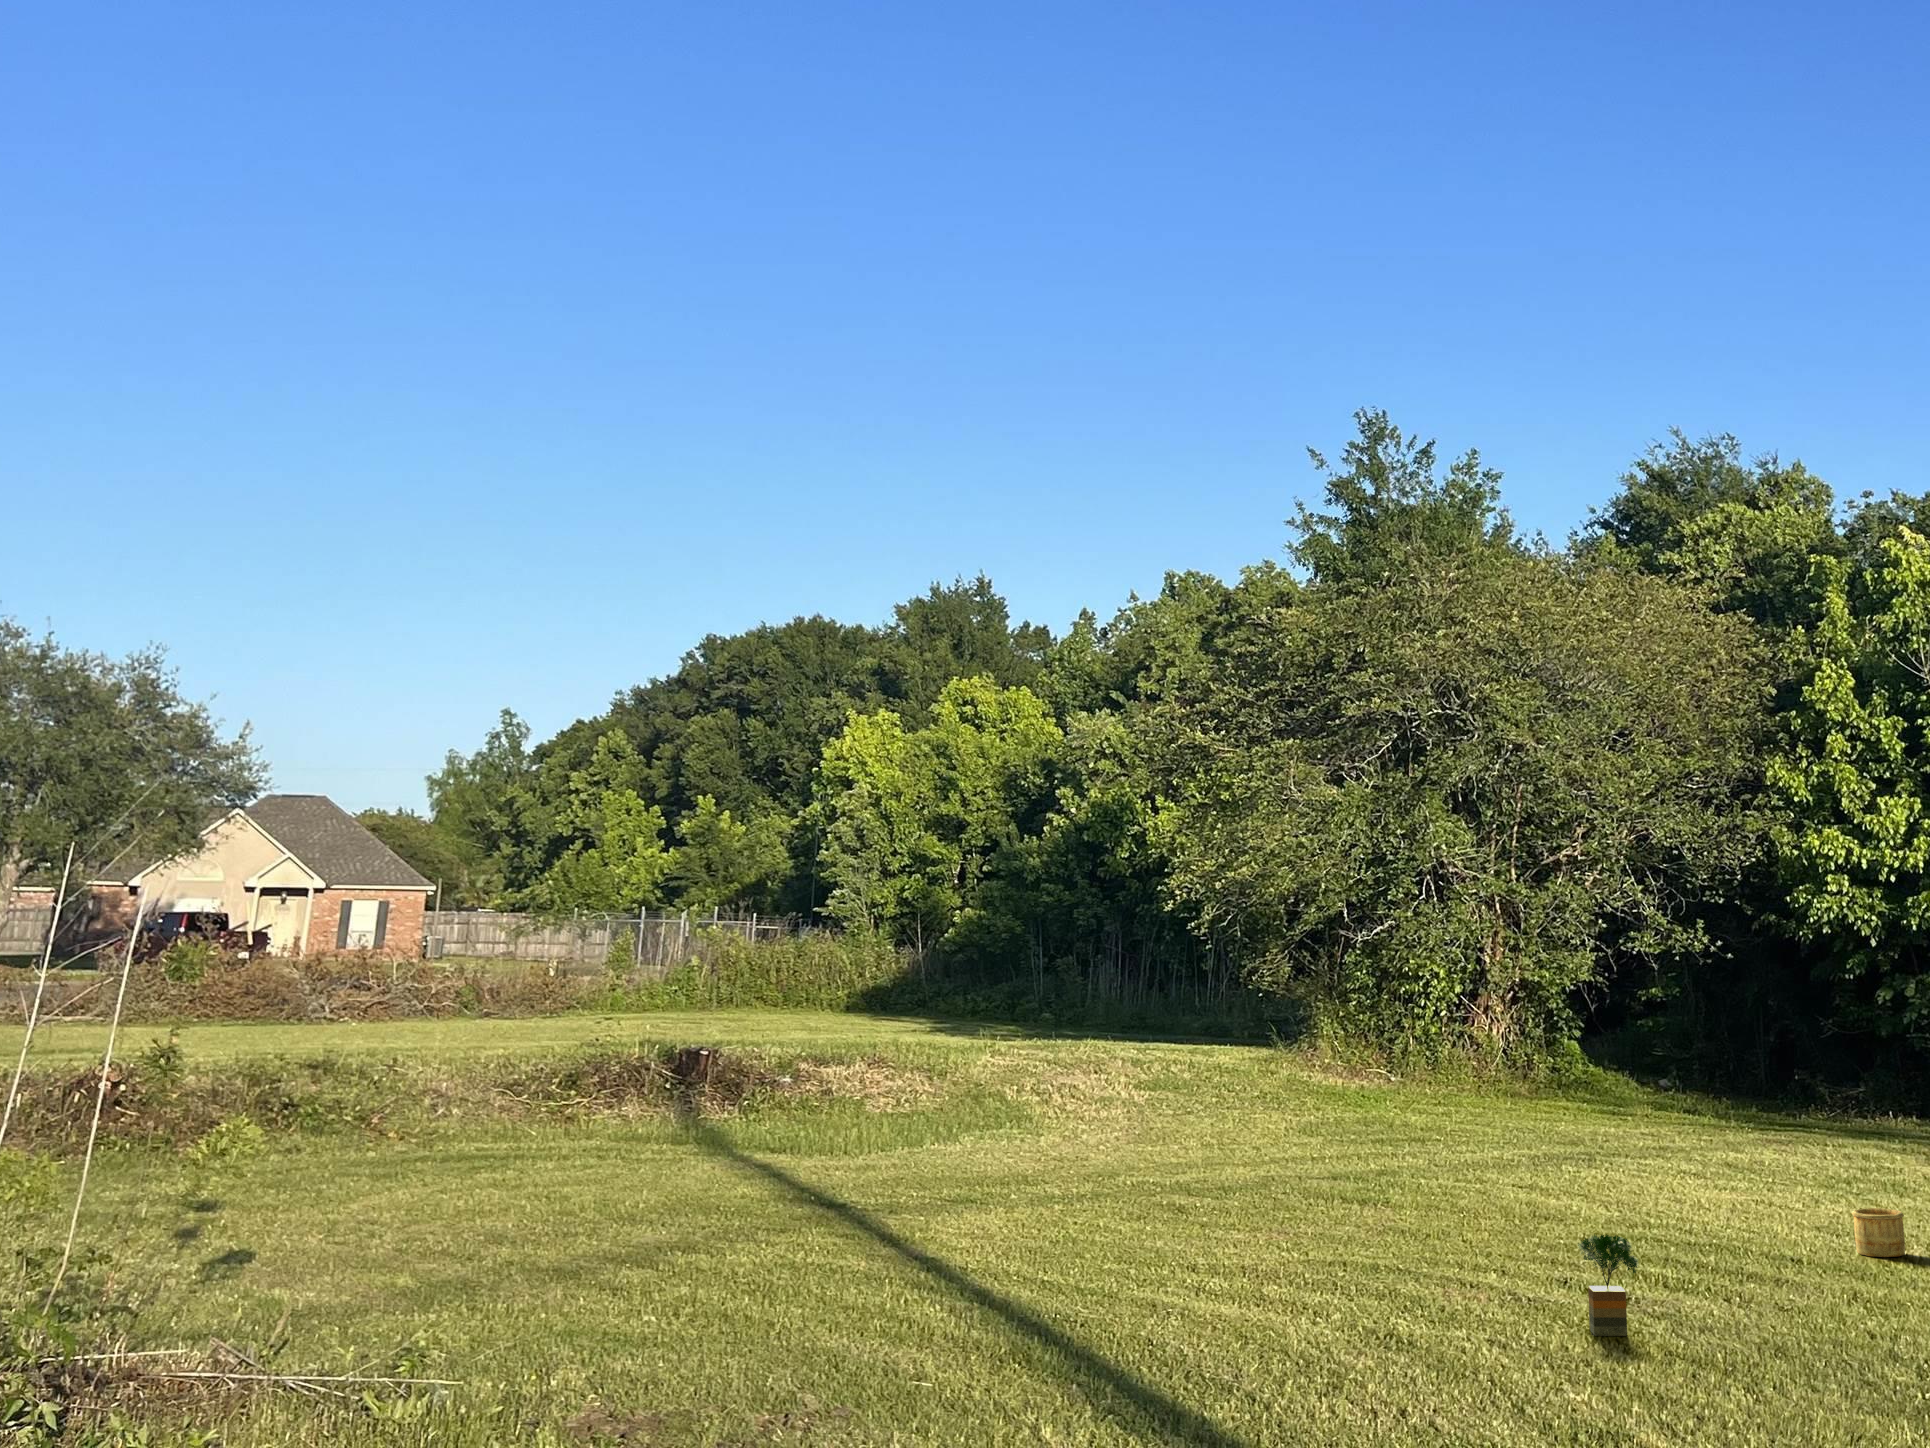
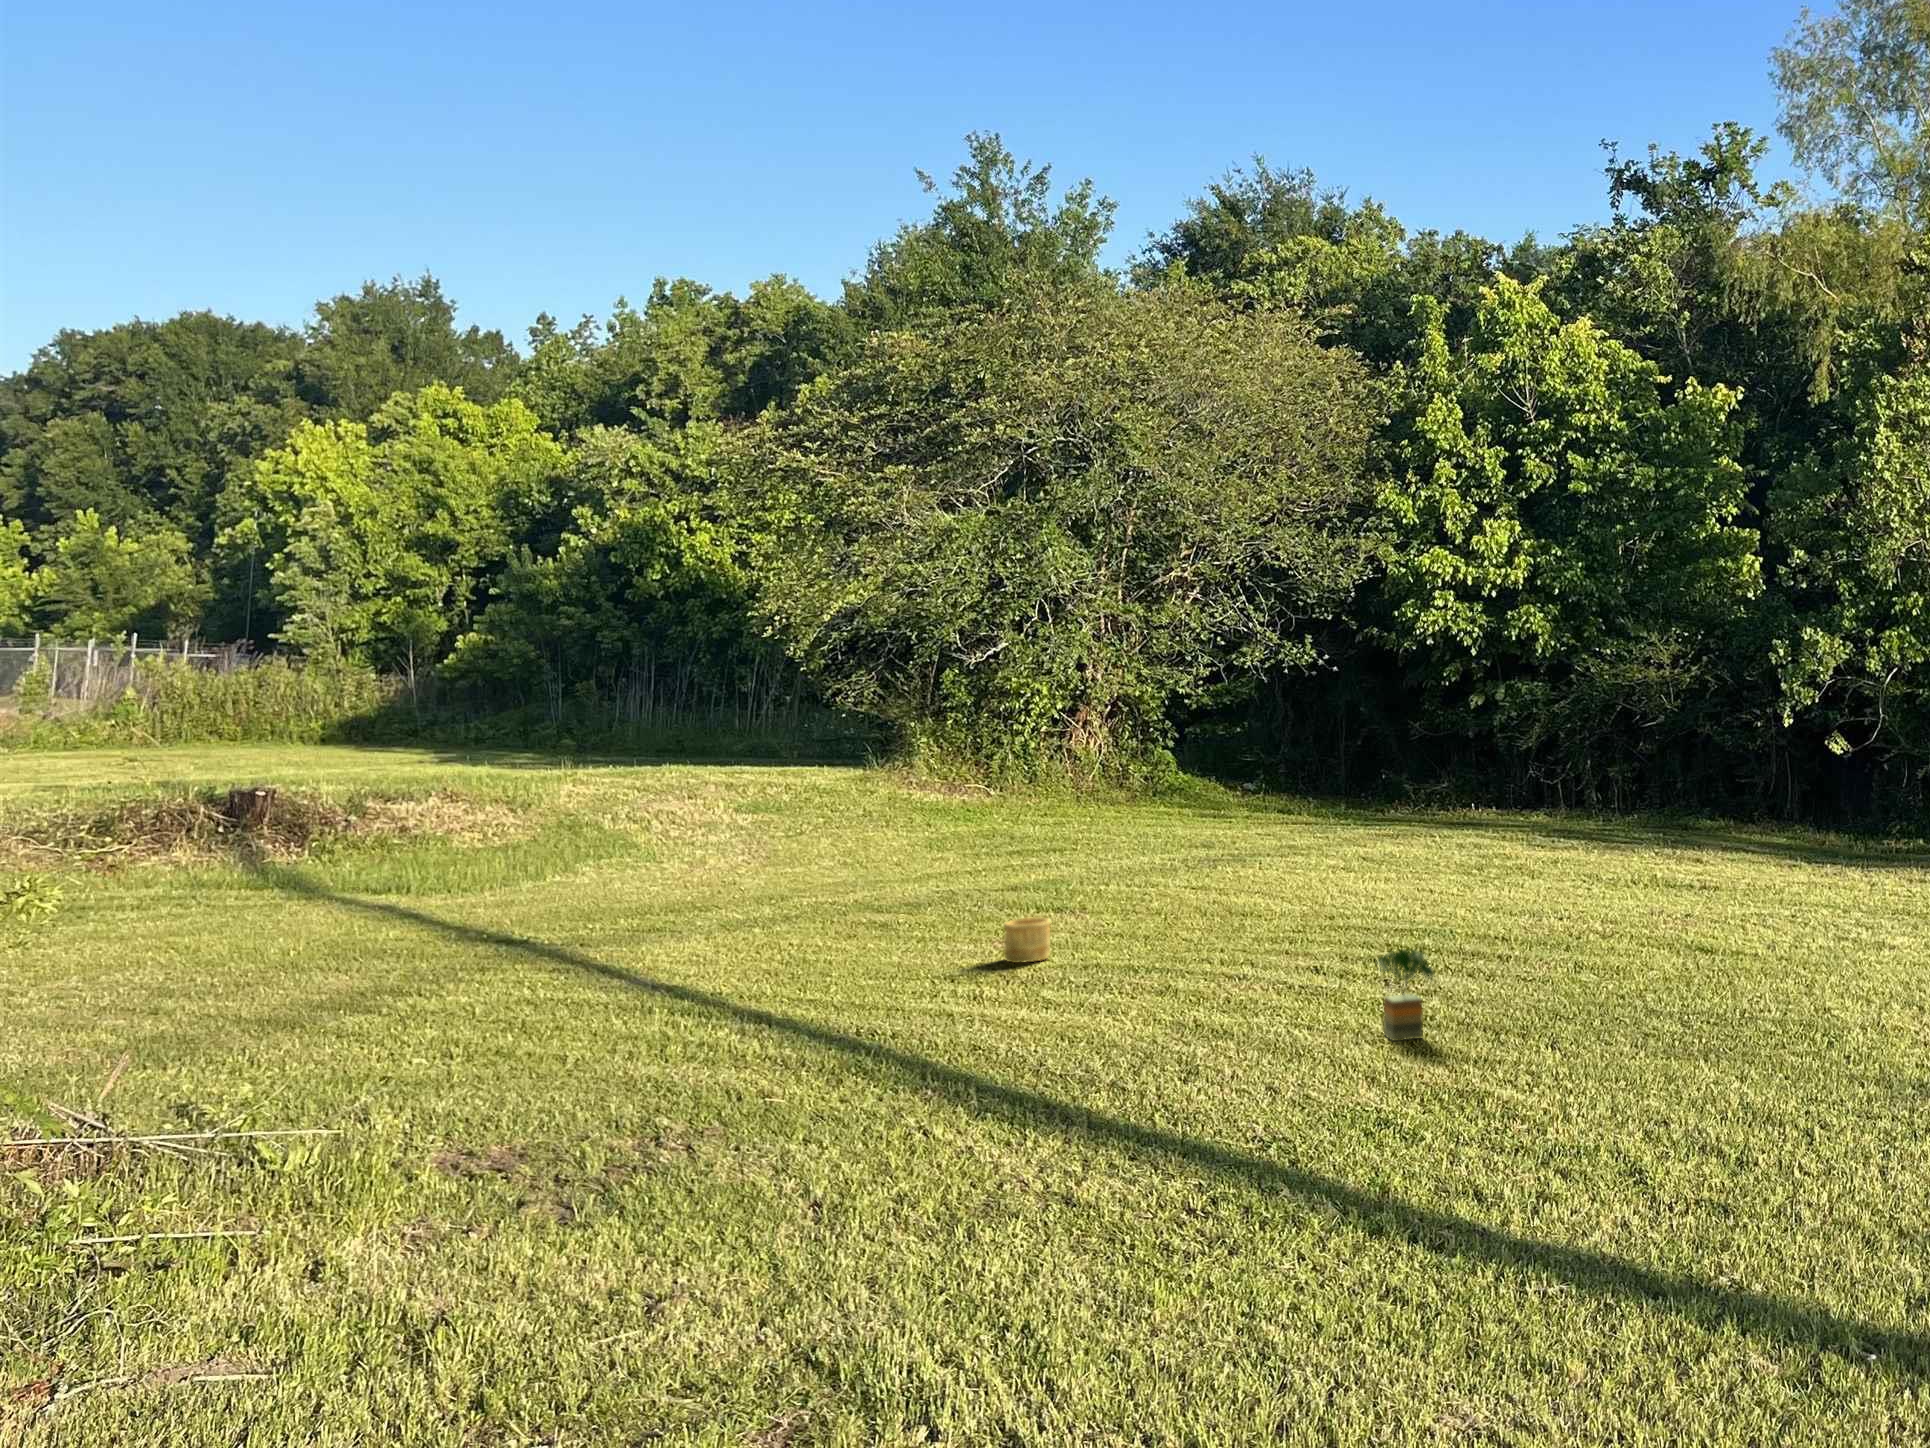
wooden bucket: present [1852,1208,1905,1257] -> present [1004,917,1051,963]

